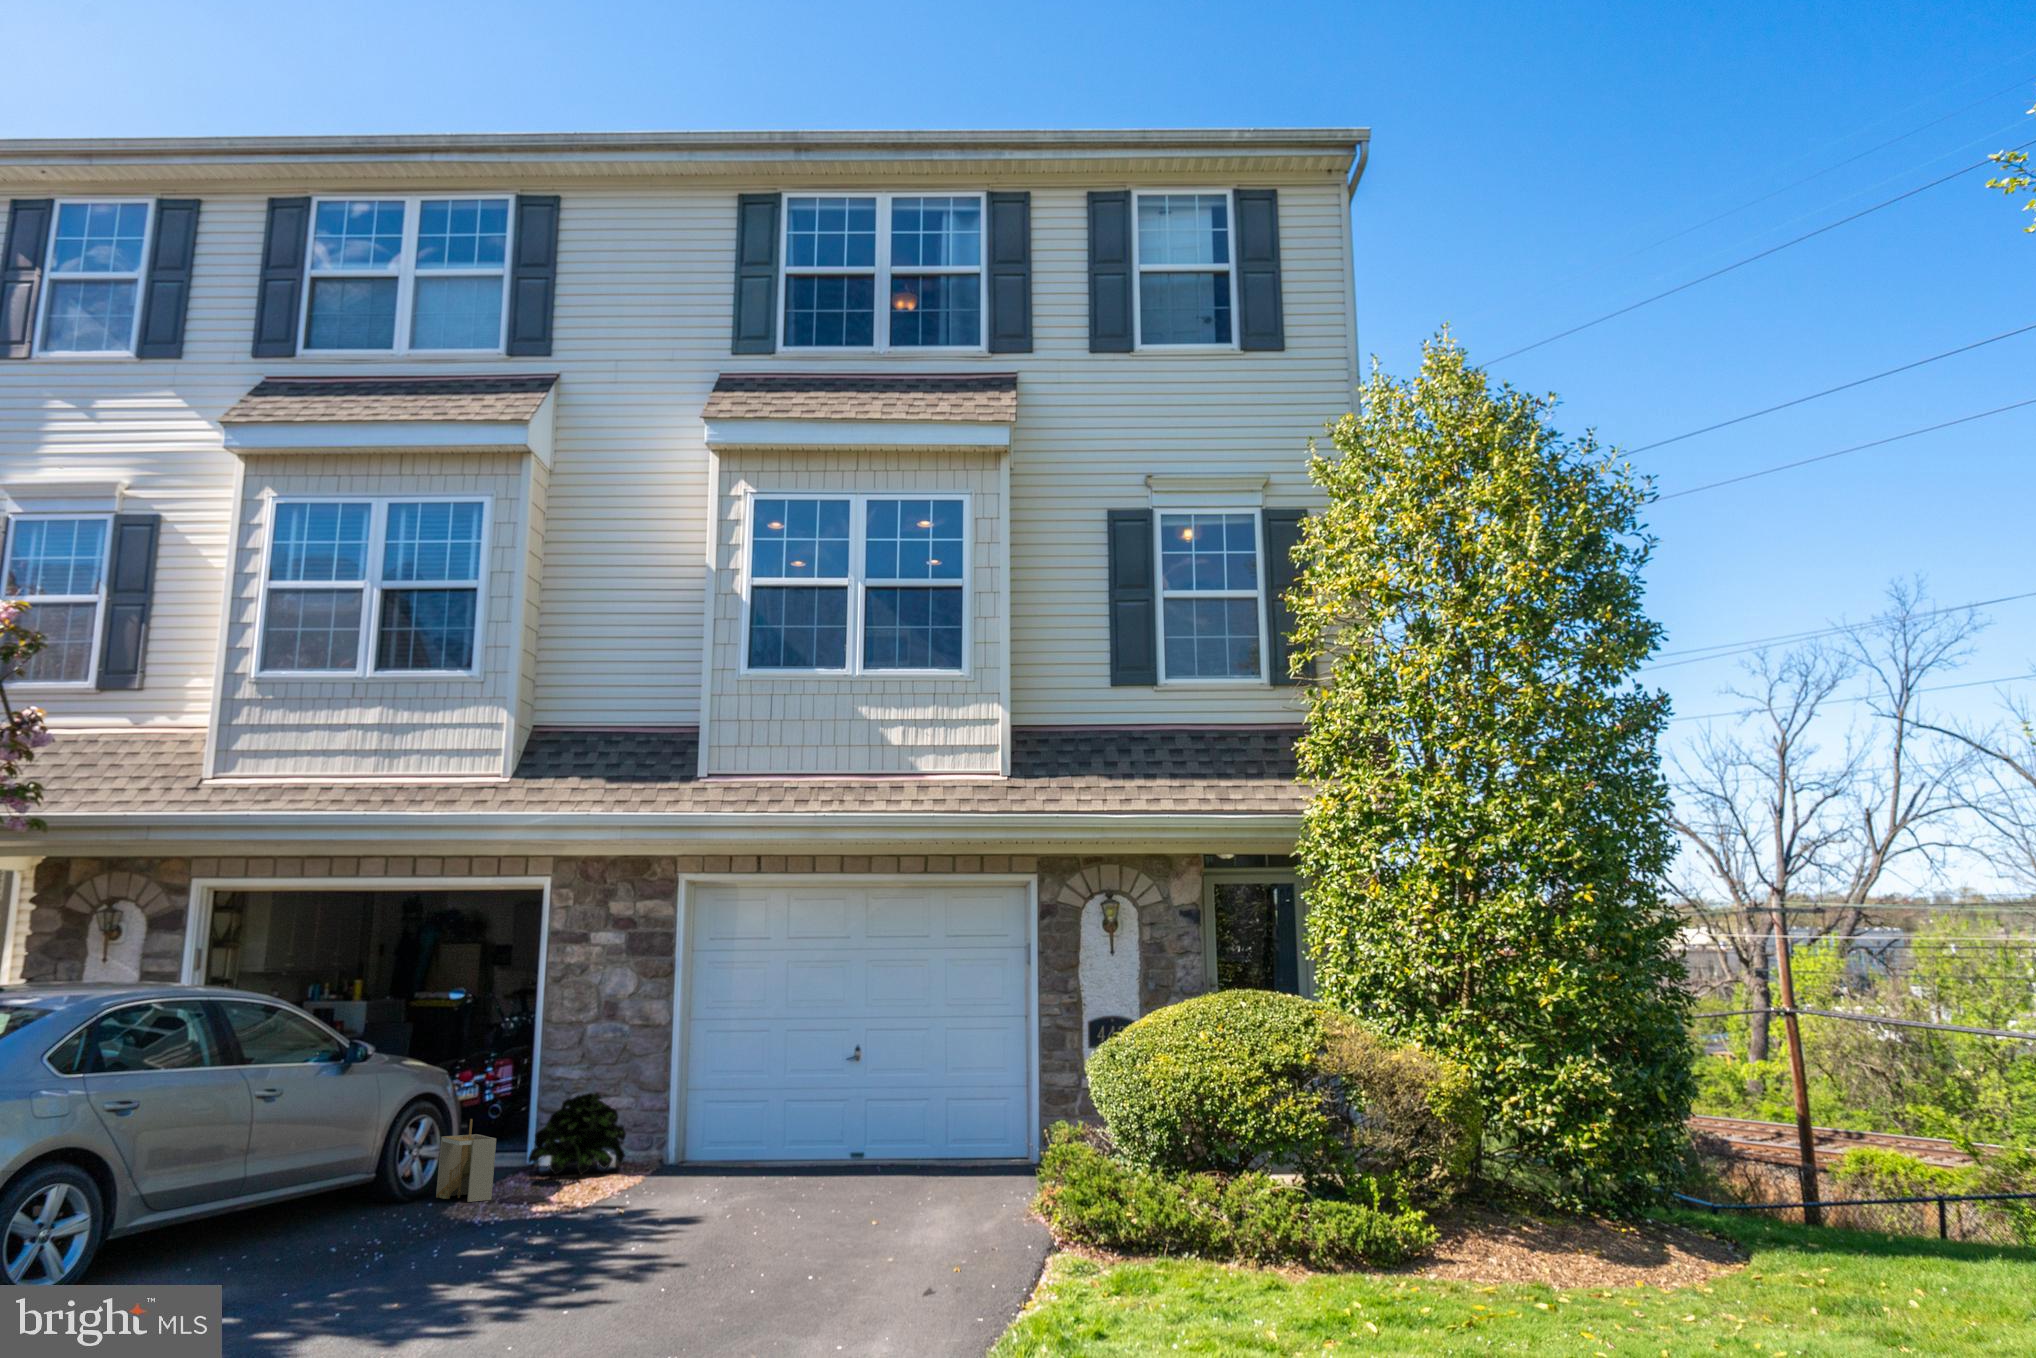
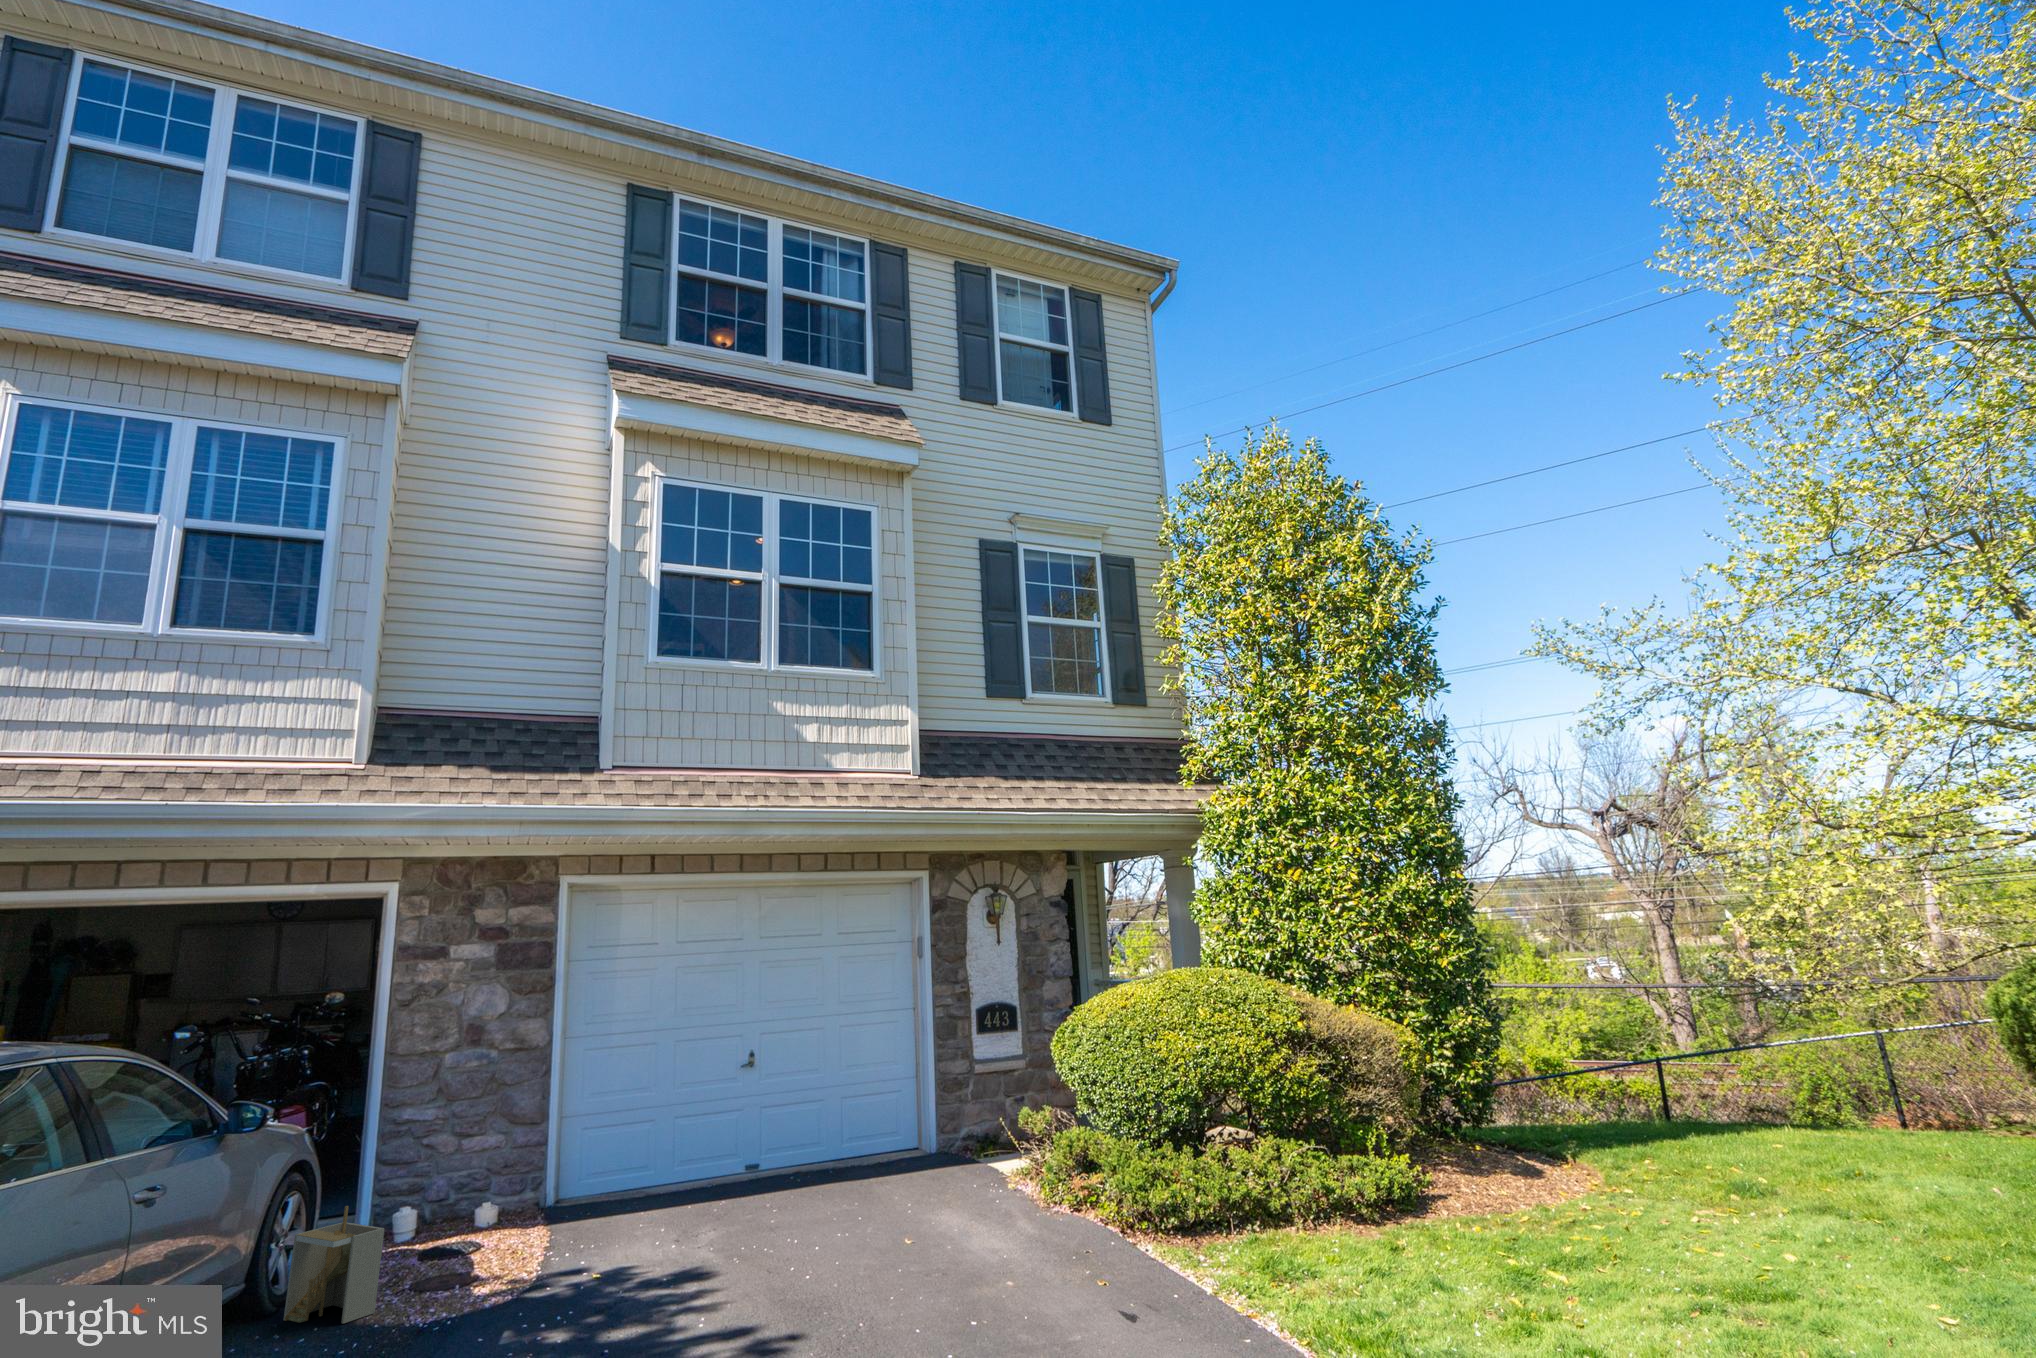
potted plant: present [528,1093,626,1174] -> none [387,1139,520,1253]

